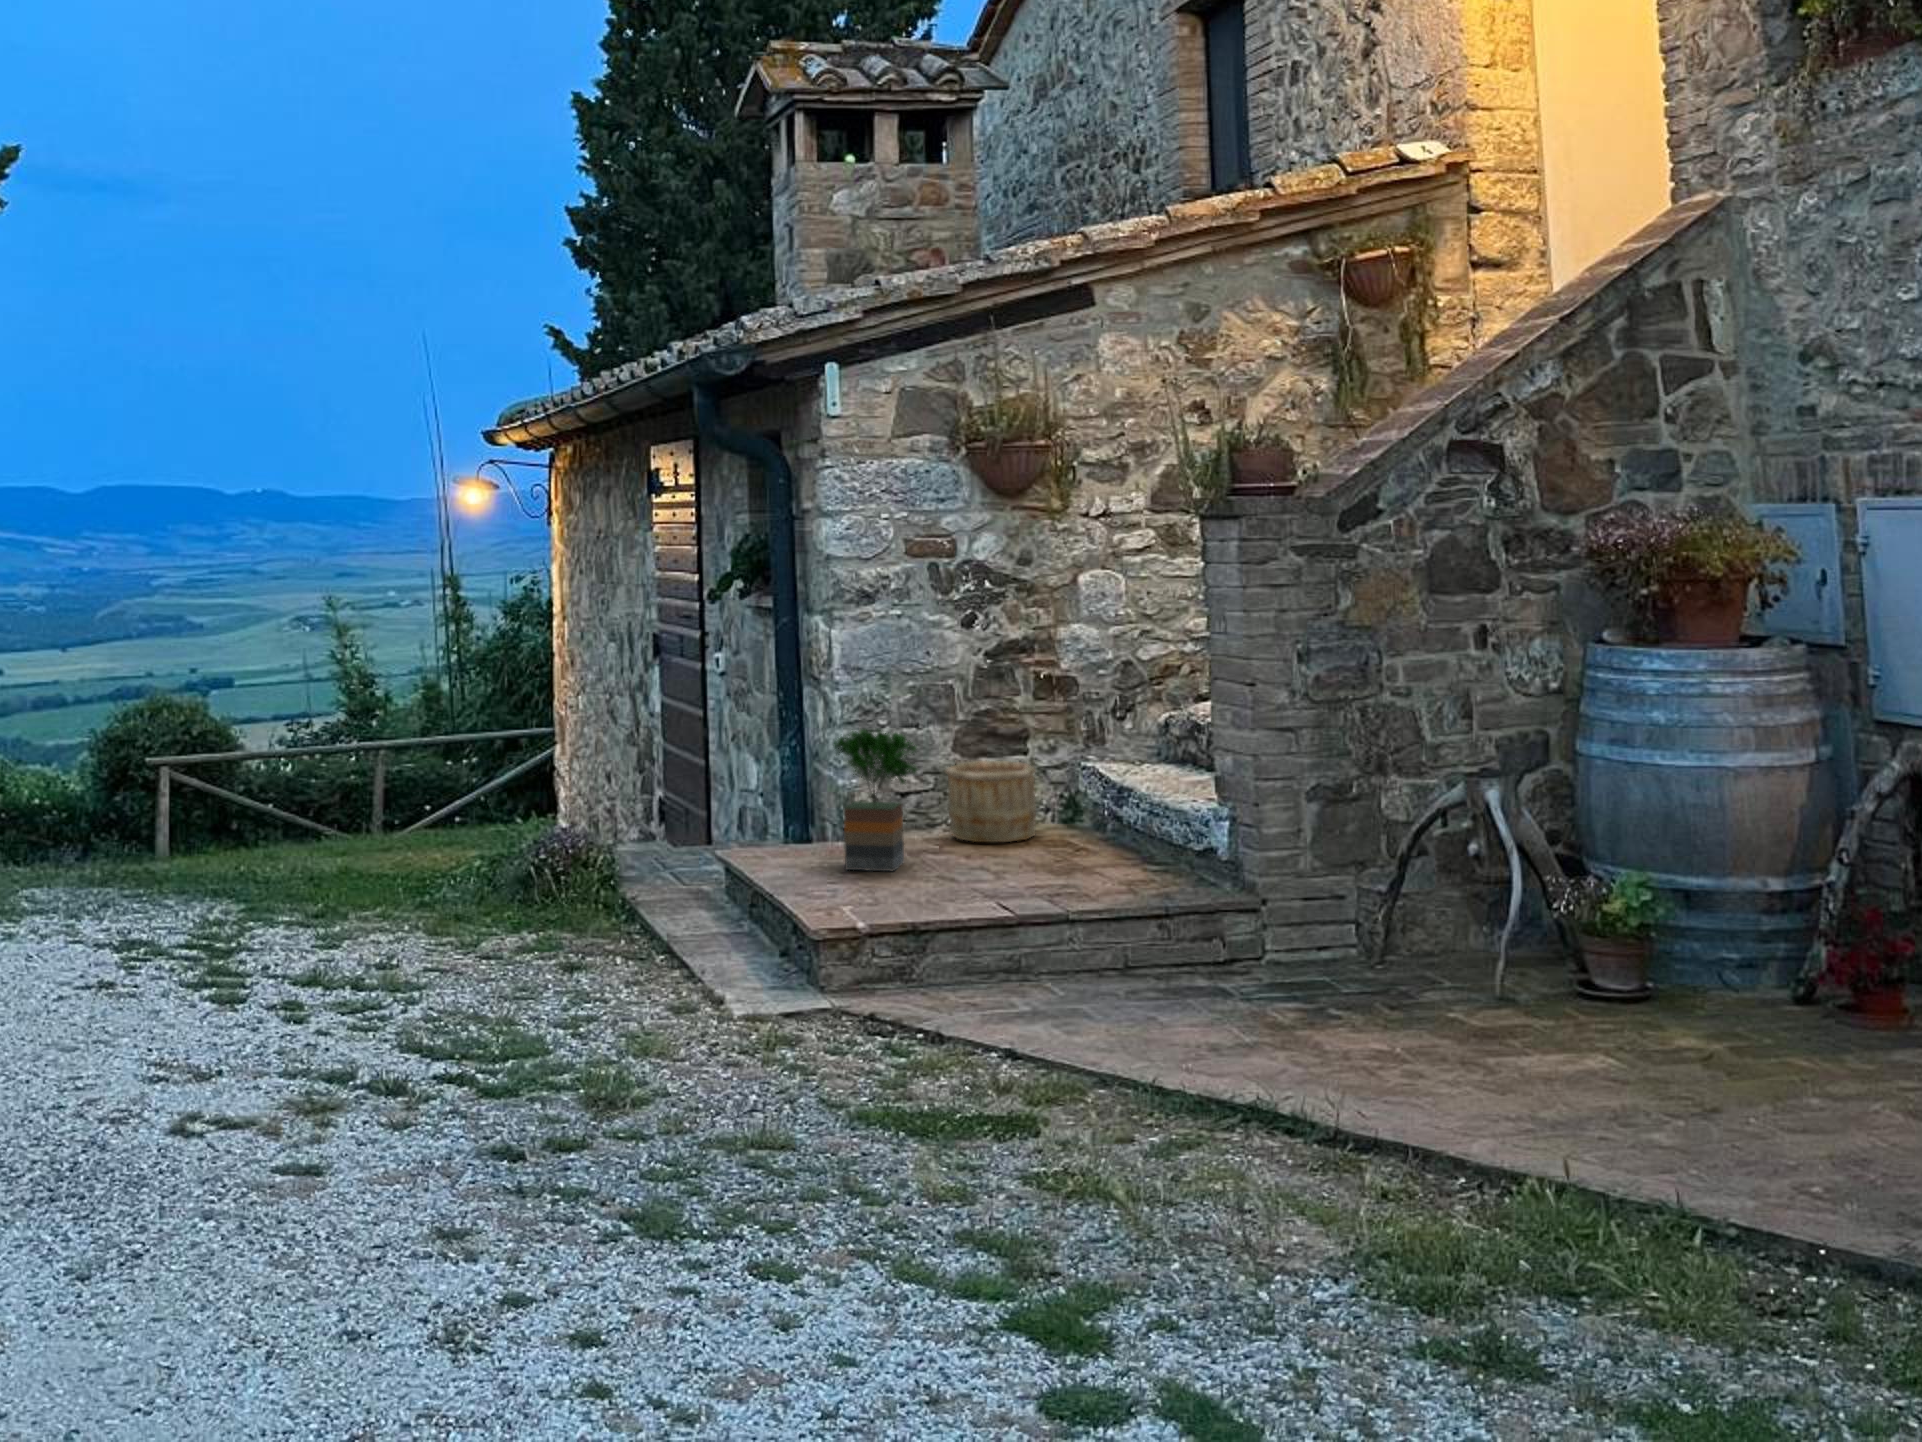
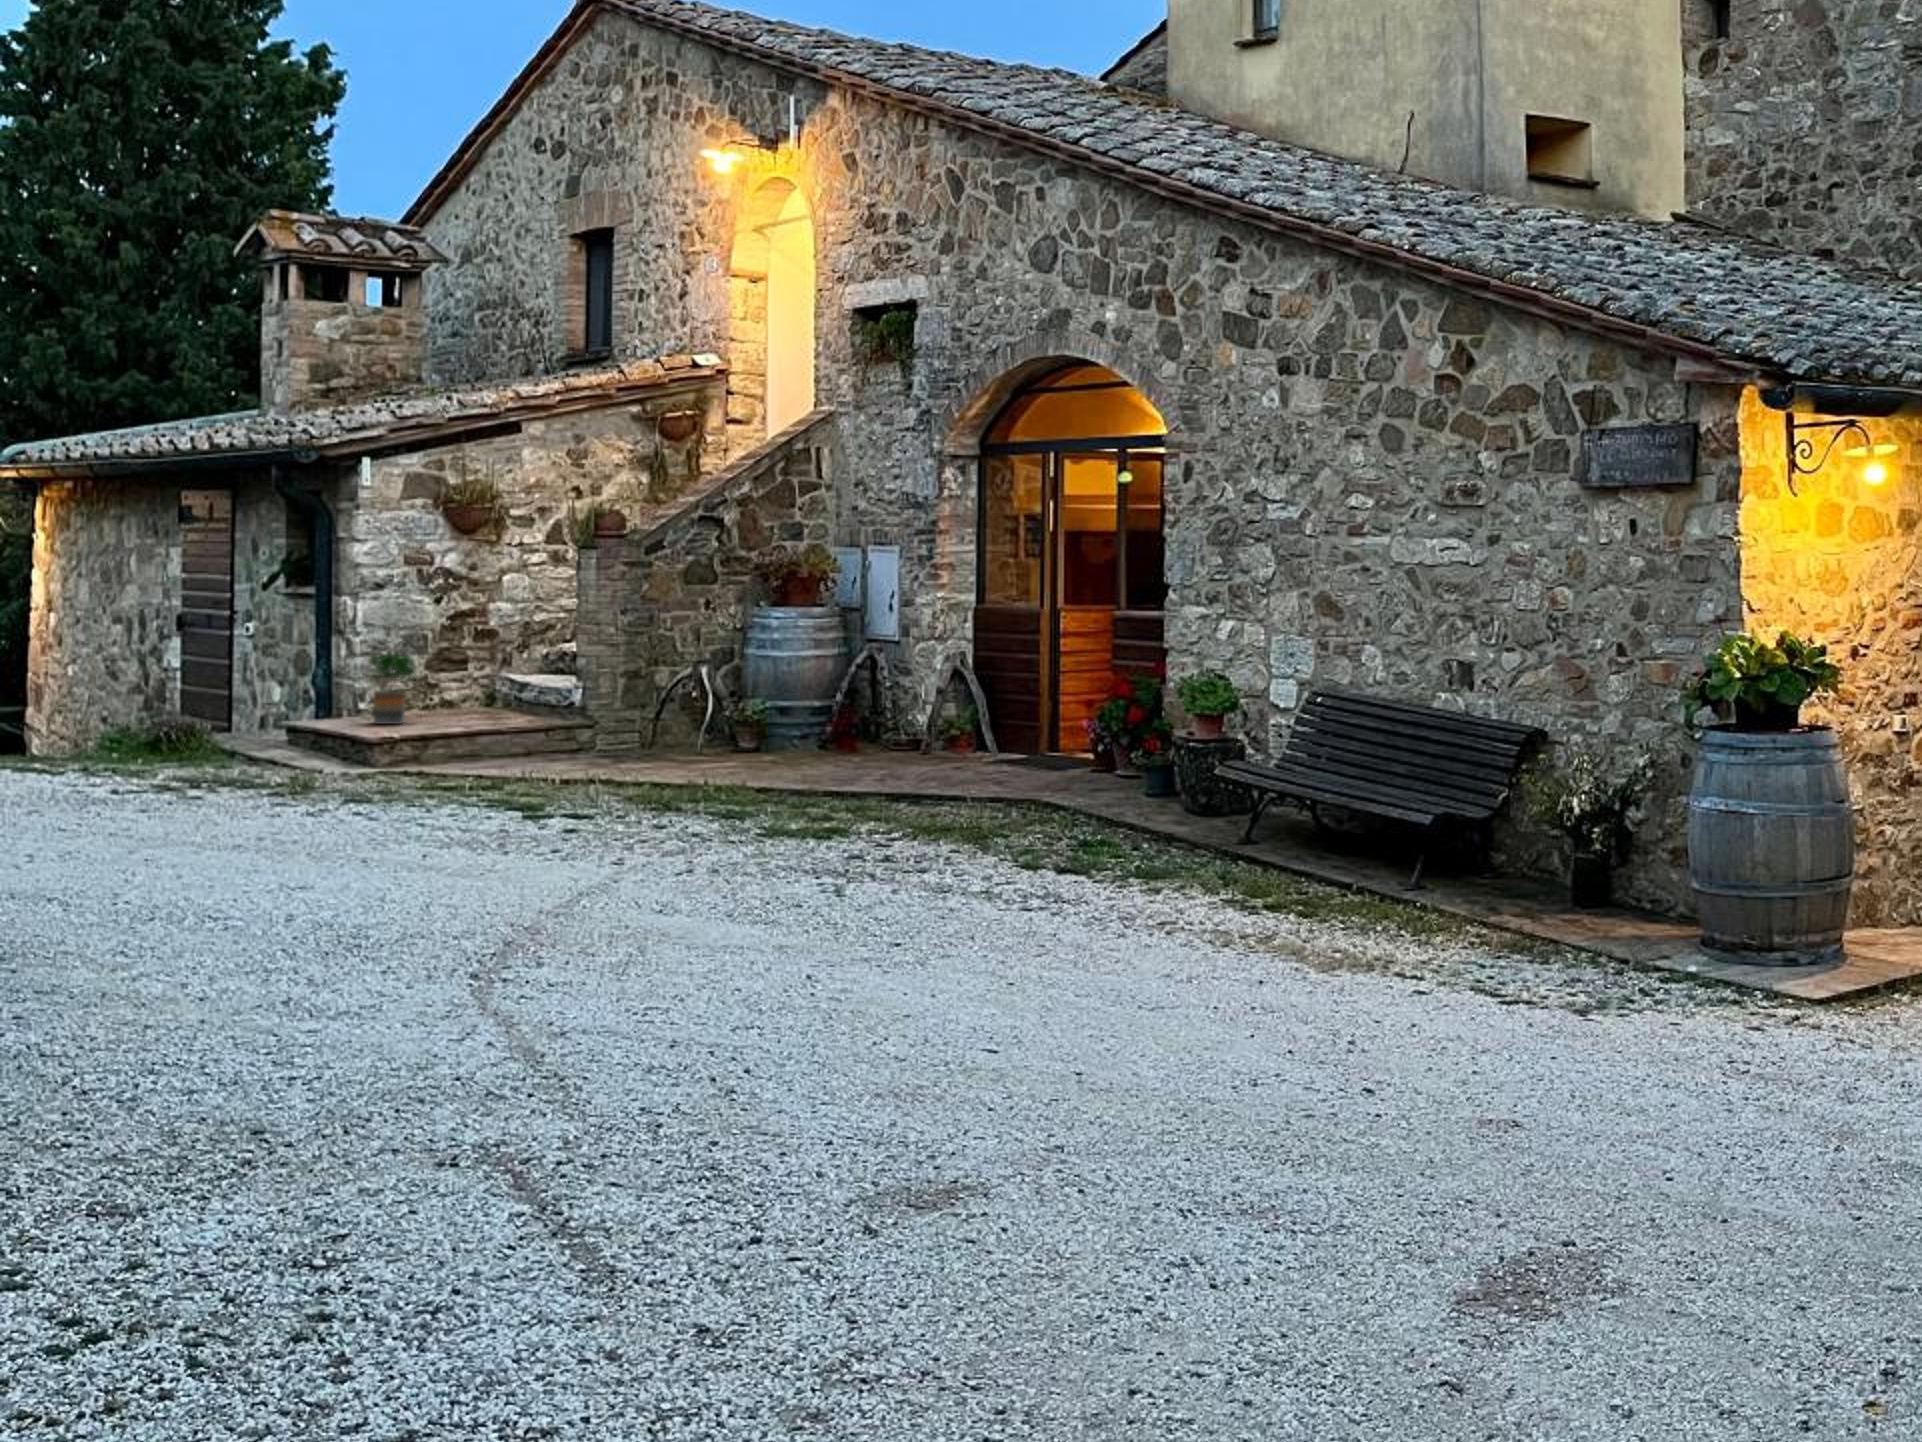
wooden bucket: present [945,761,1036,842] -> none [423,674,476,714]

